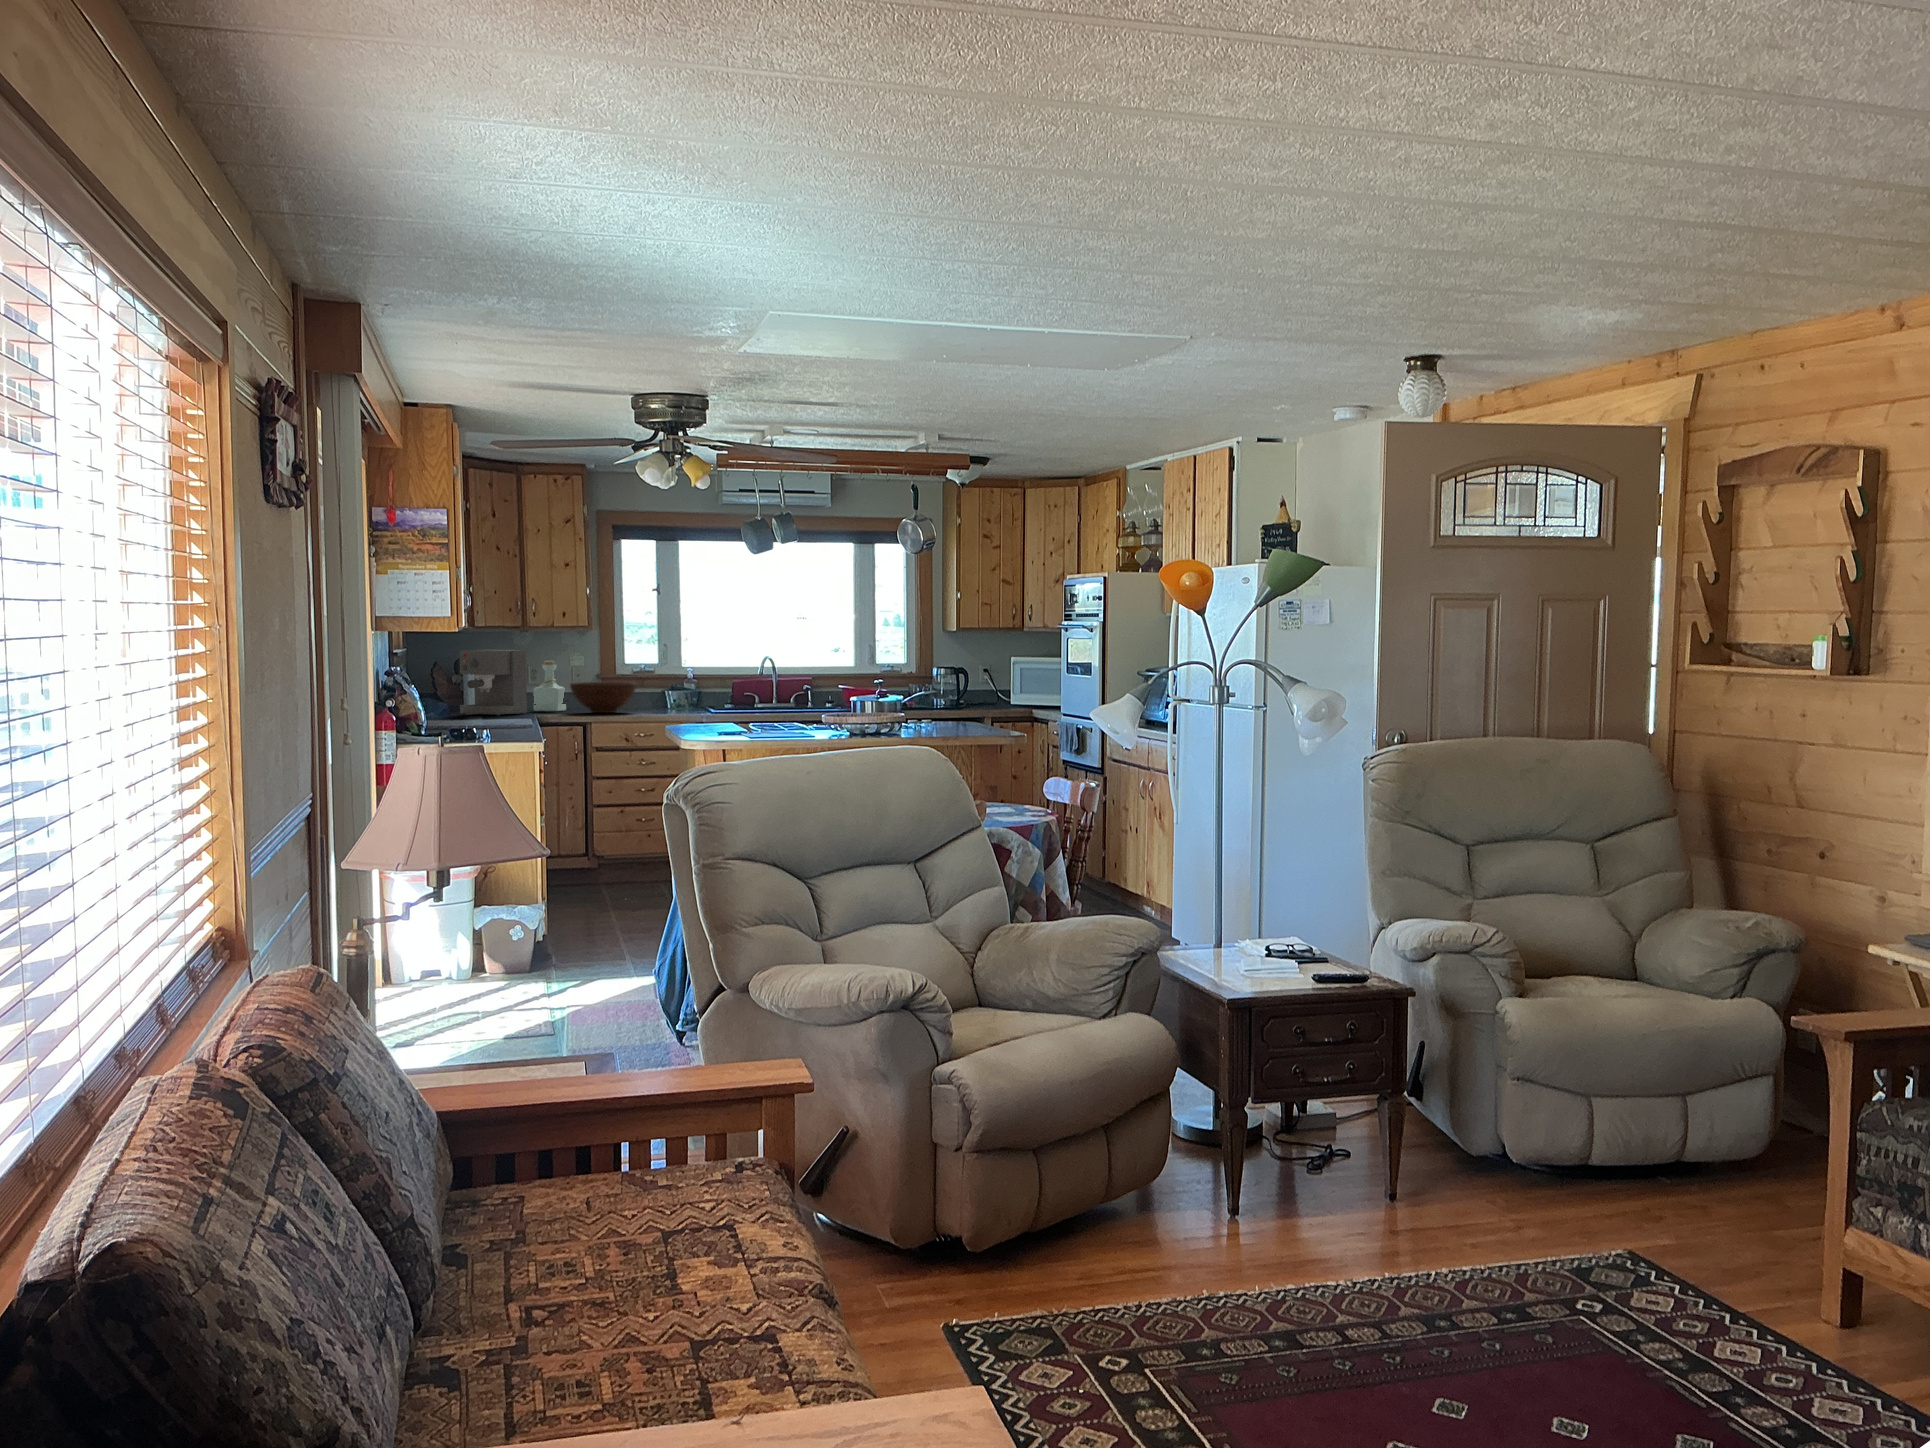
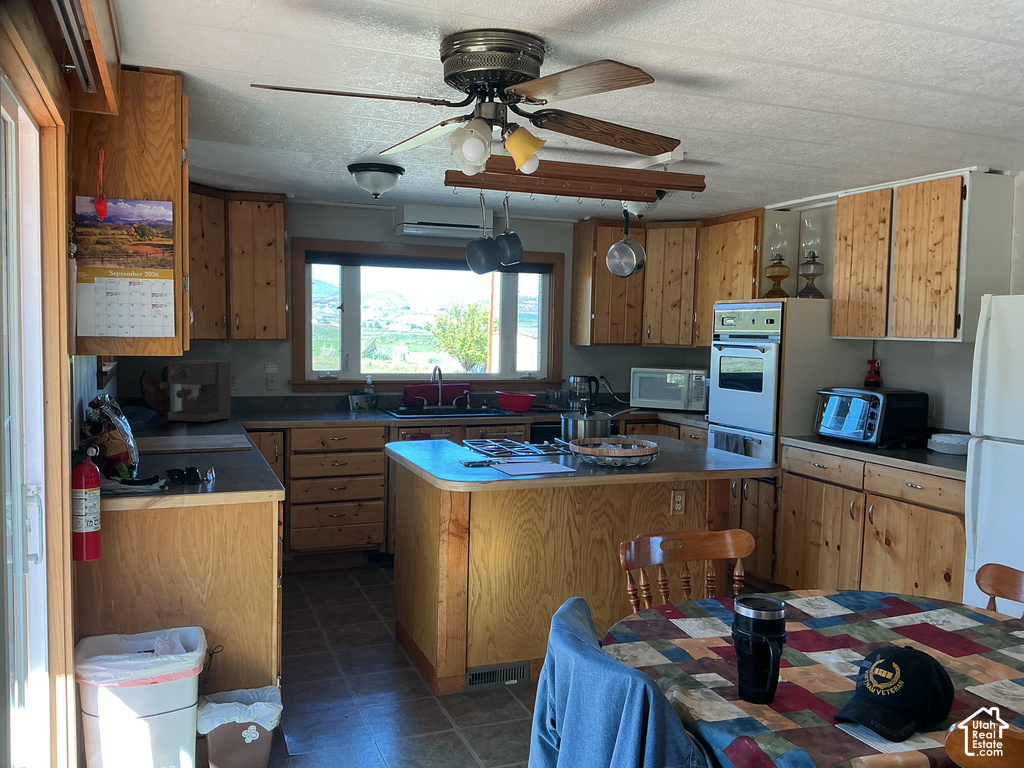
bottle: present [534,661,566,712] -> none [233,369,263,415]
fruit bowl: present [570,682,636,713] -> none [271,389,330,418]

